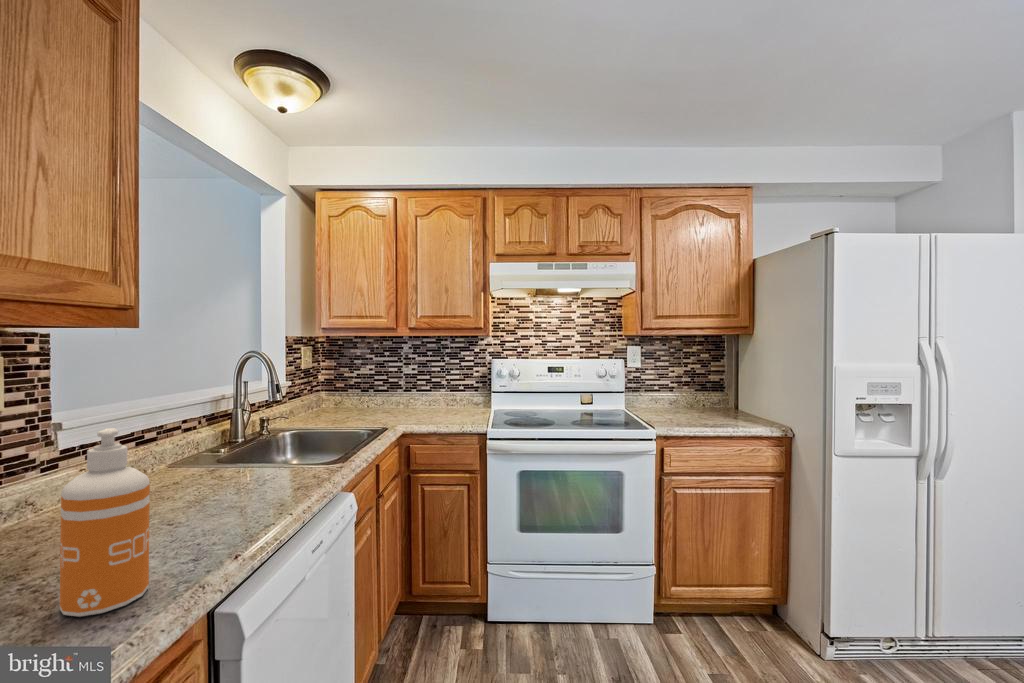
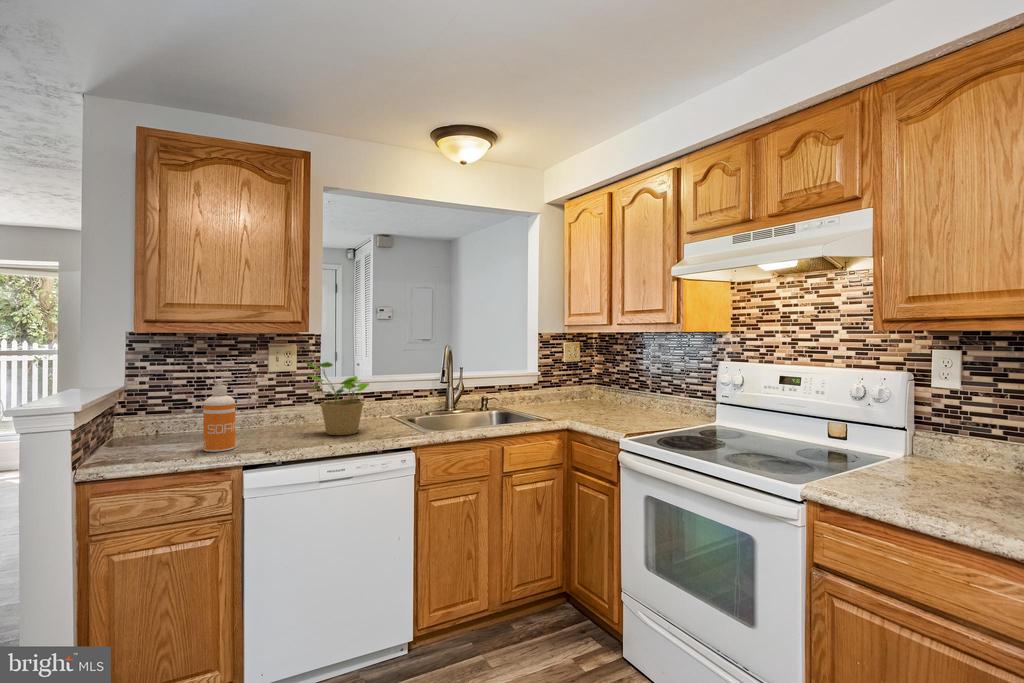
potted plant: none [143,378,277,507] -> present [306,362,369,435]

